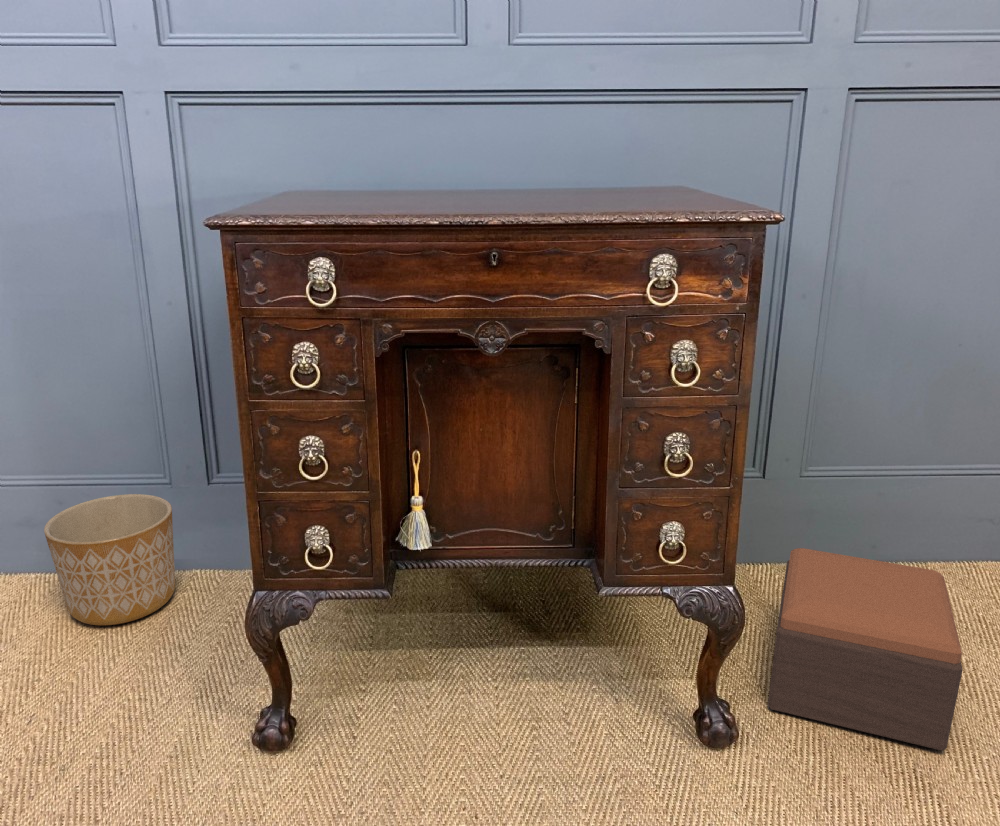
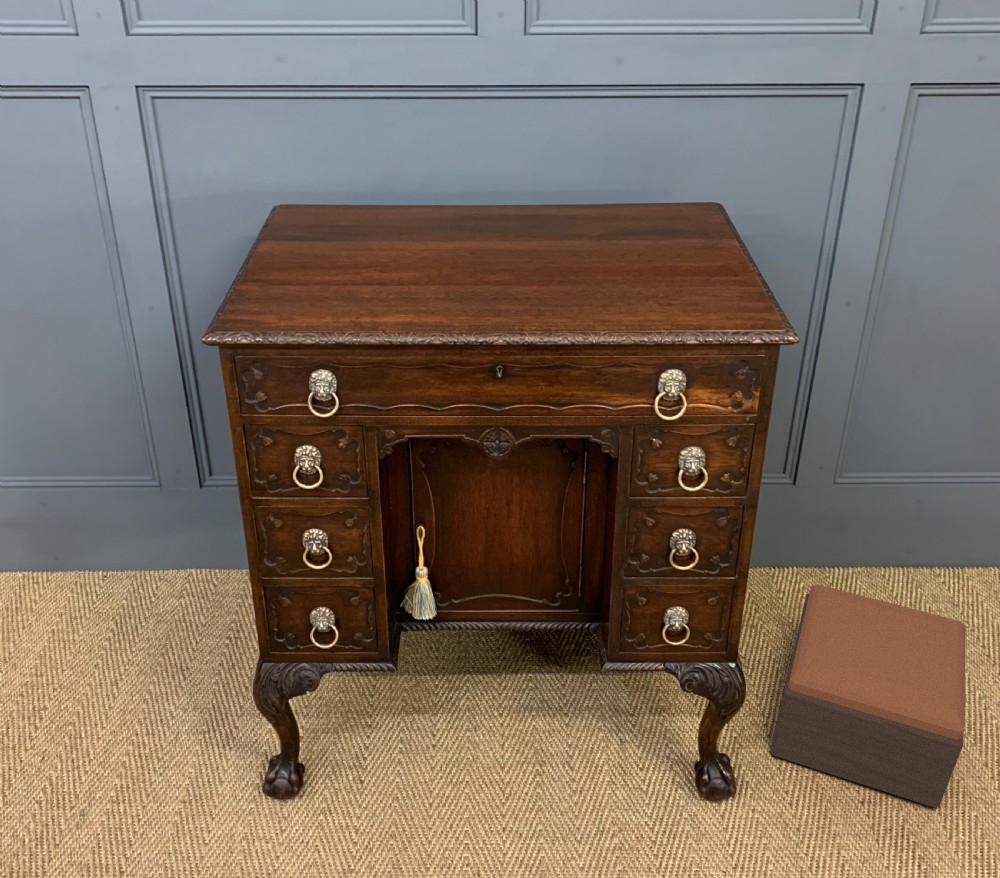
planter: present [44,494,175,625] -> none [29,499,168,642]

